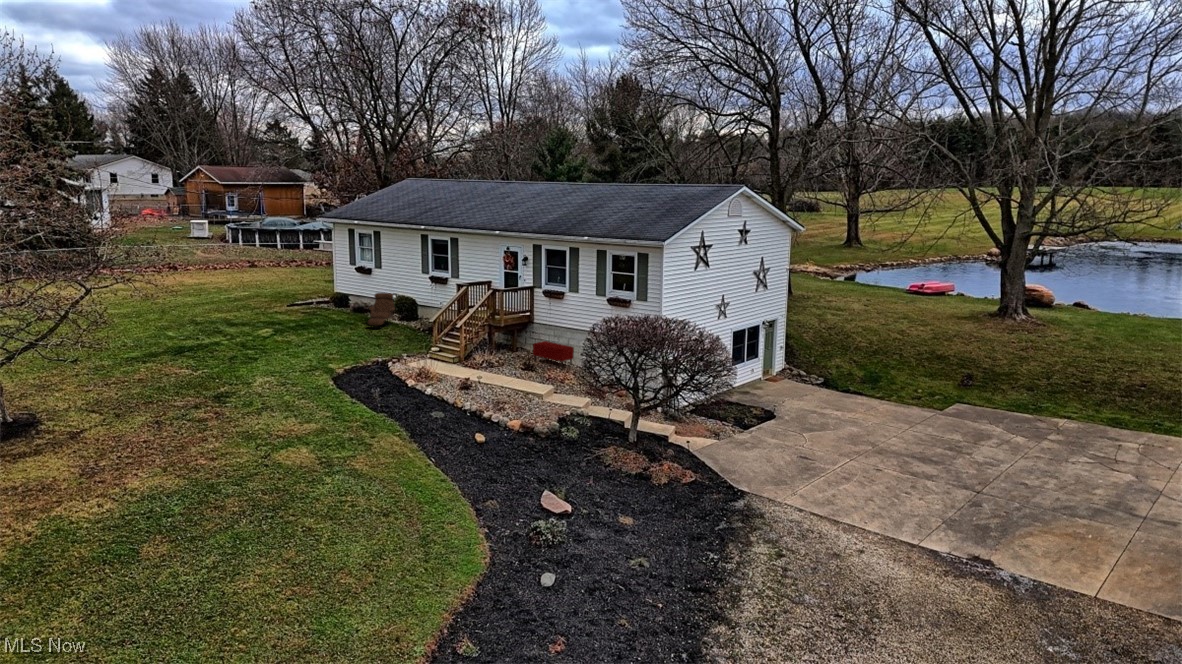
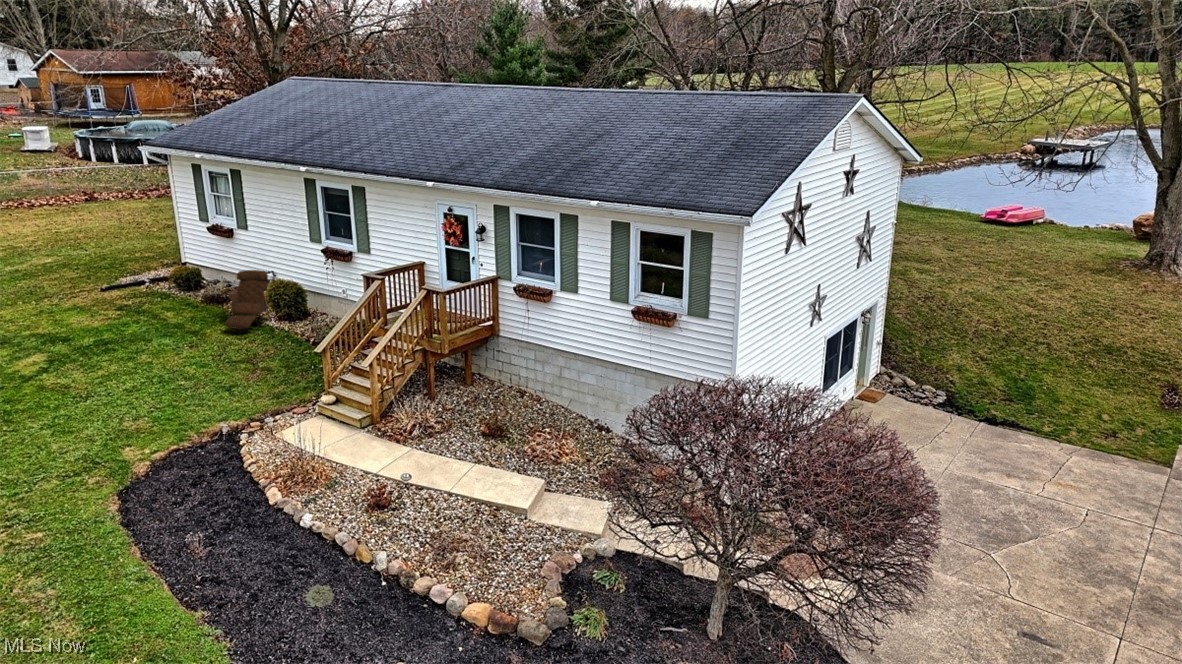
bench: present [533,341,574,367] -> none [500,368,570,421]

